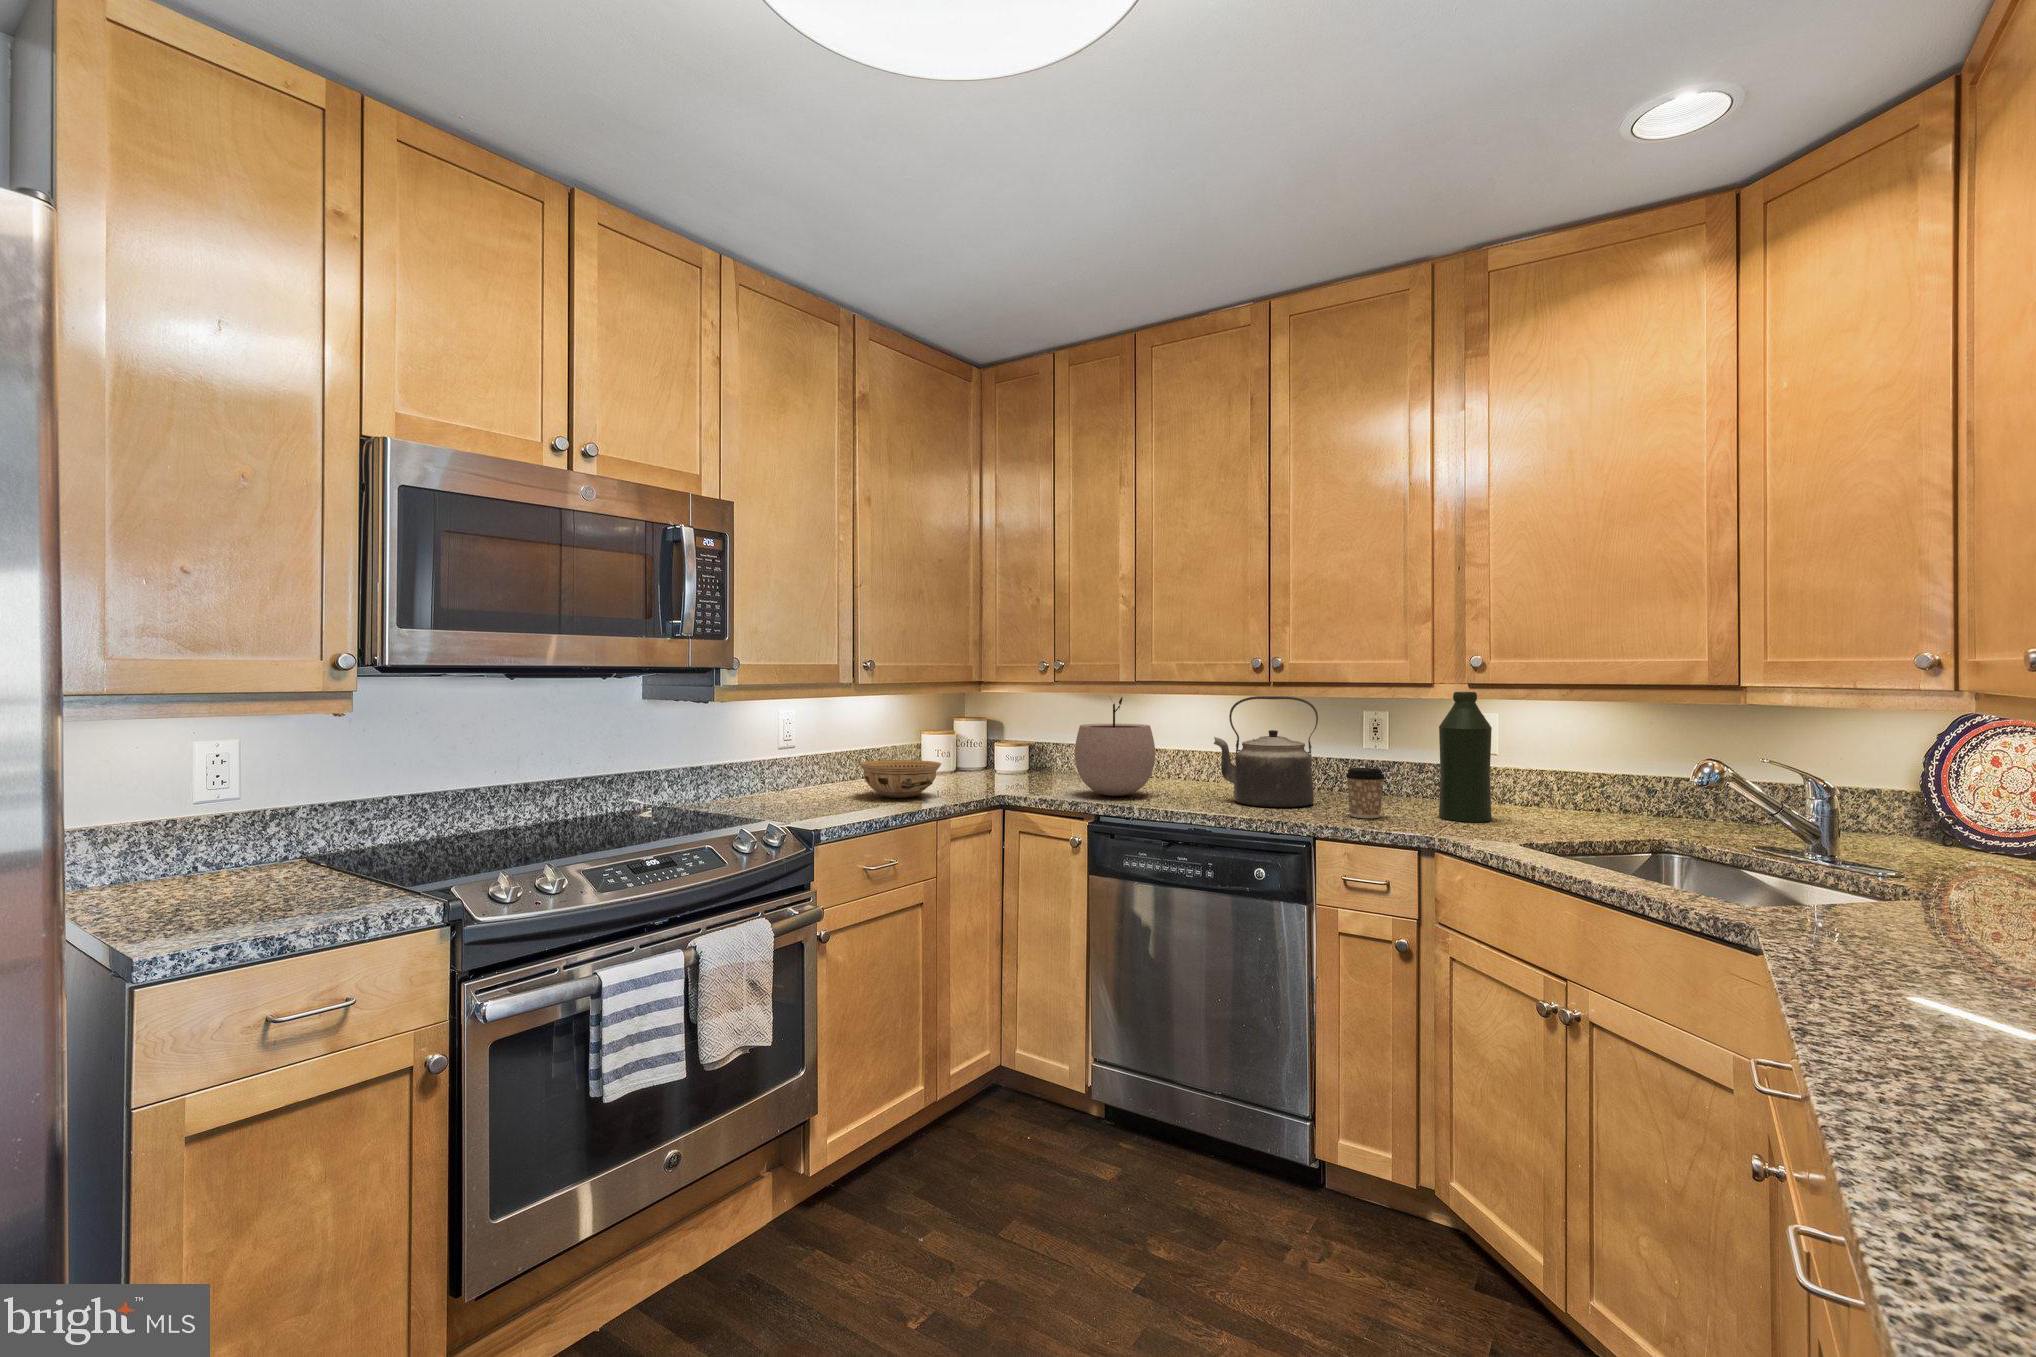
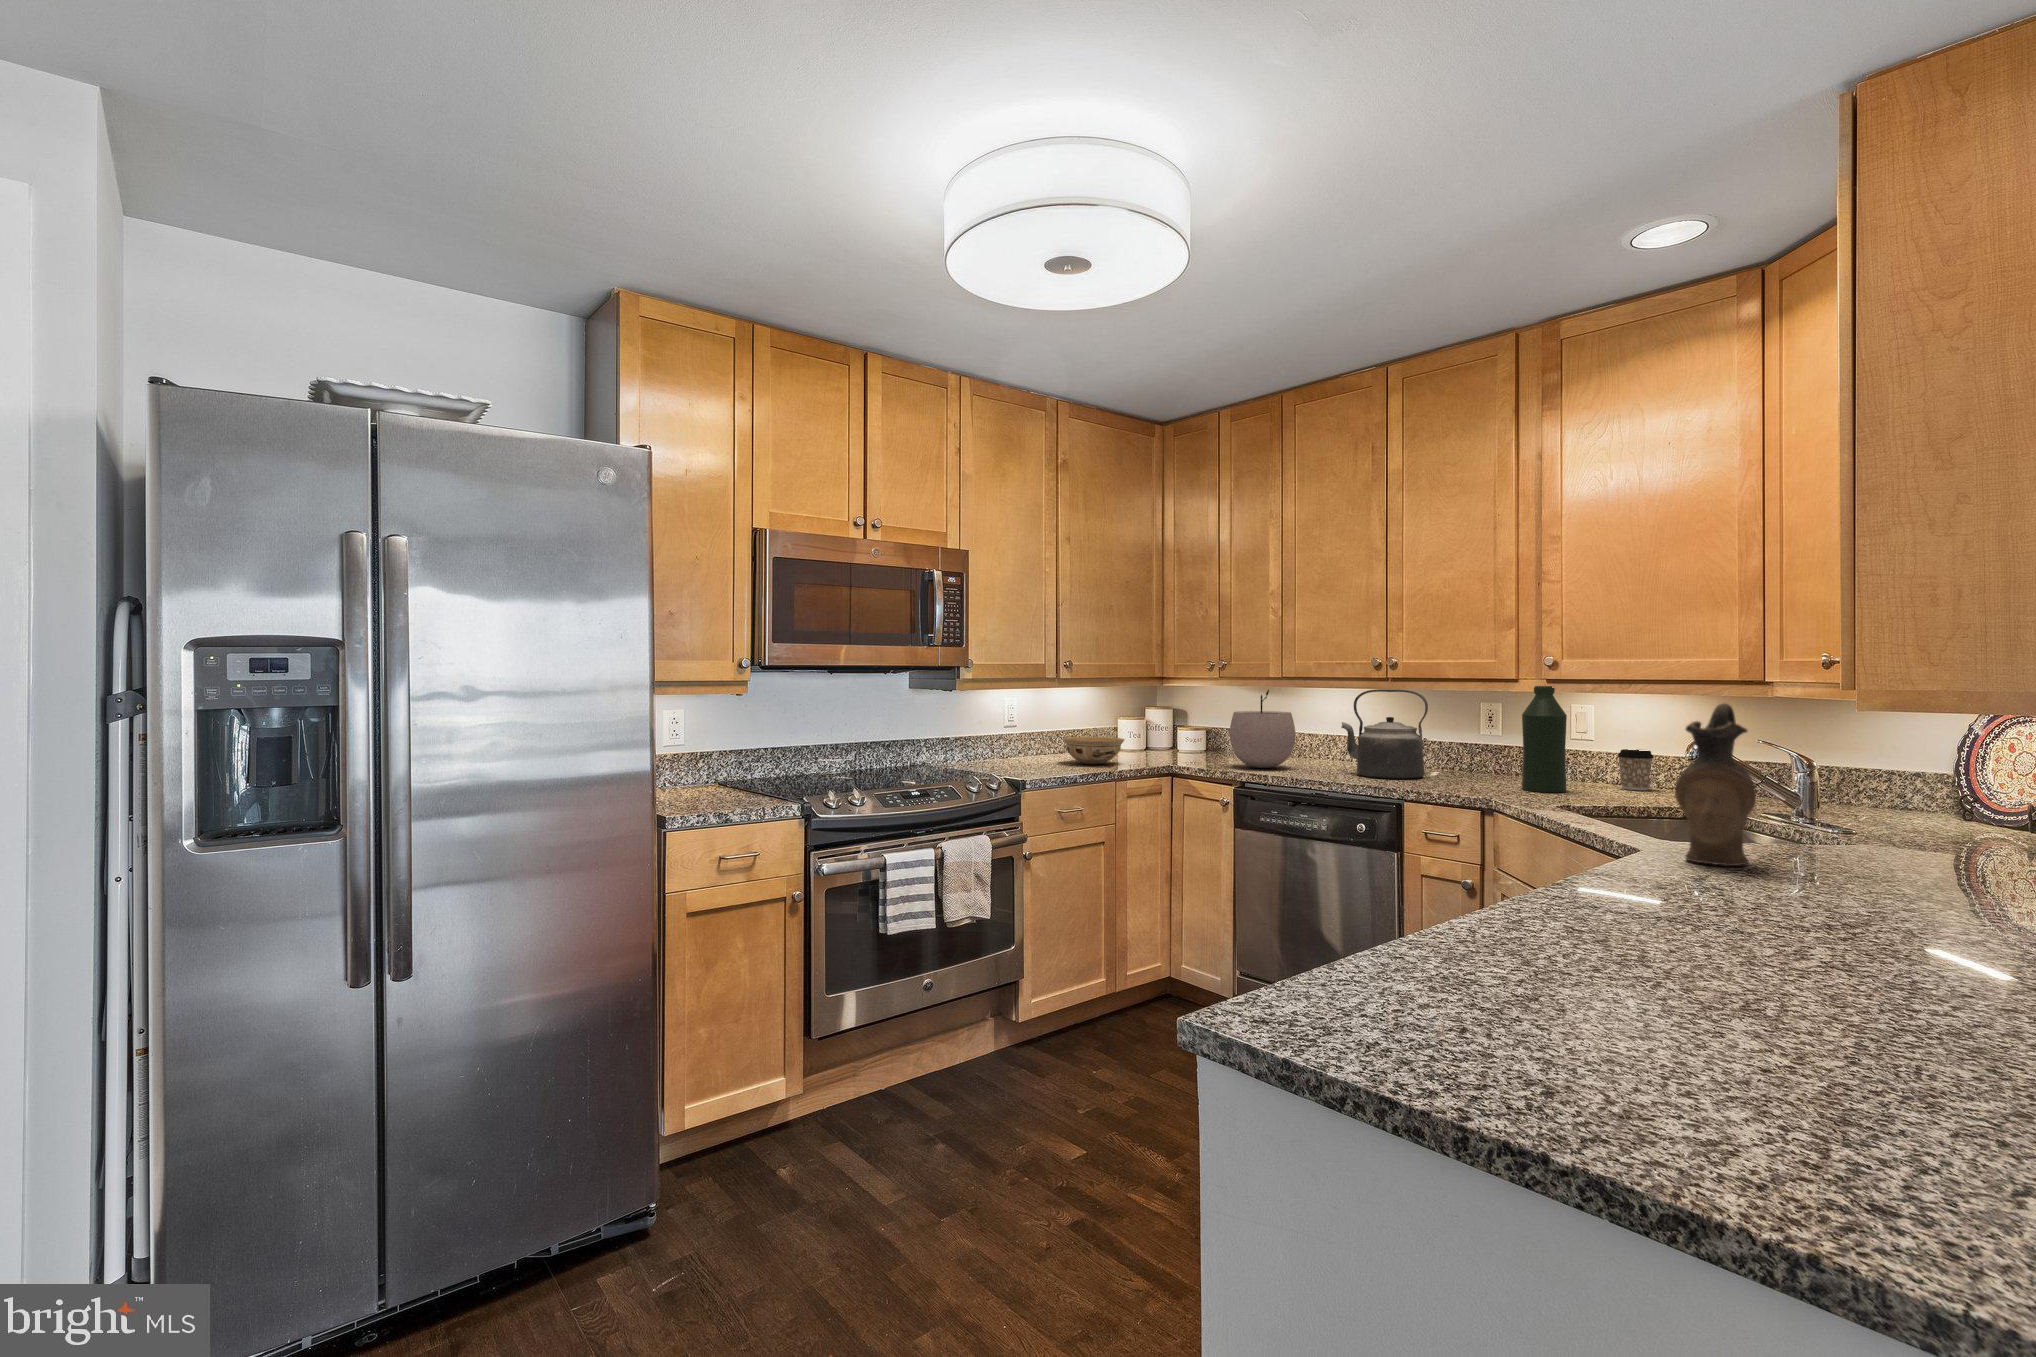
ceramic pitcher: none [1825,721,1955,957] -> present [1675,703,1756,866]
coffee cup: present [1346,768,1384,818] -> present [1618,749,1654,790]

